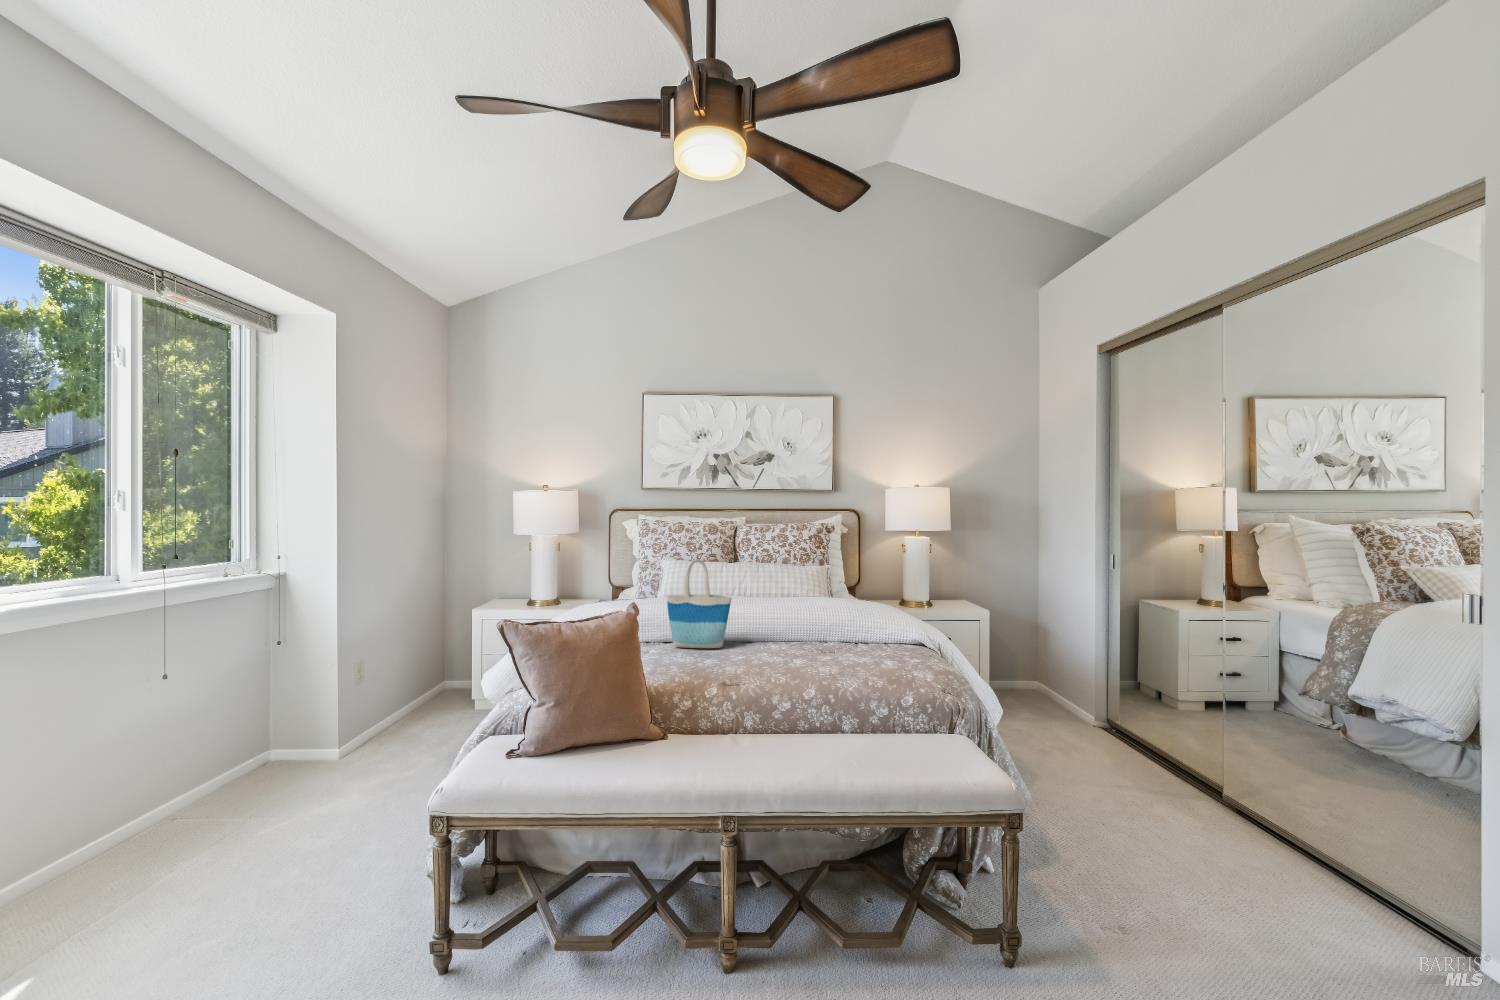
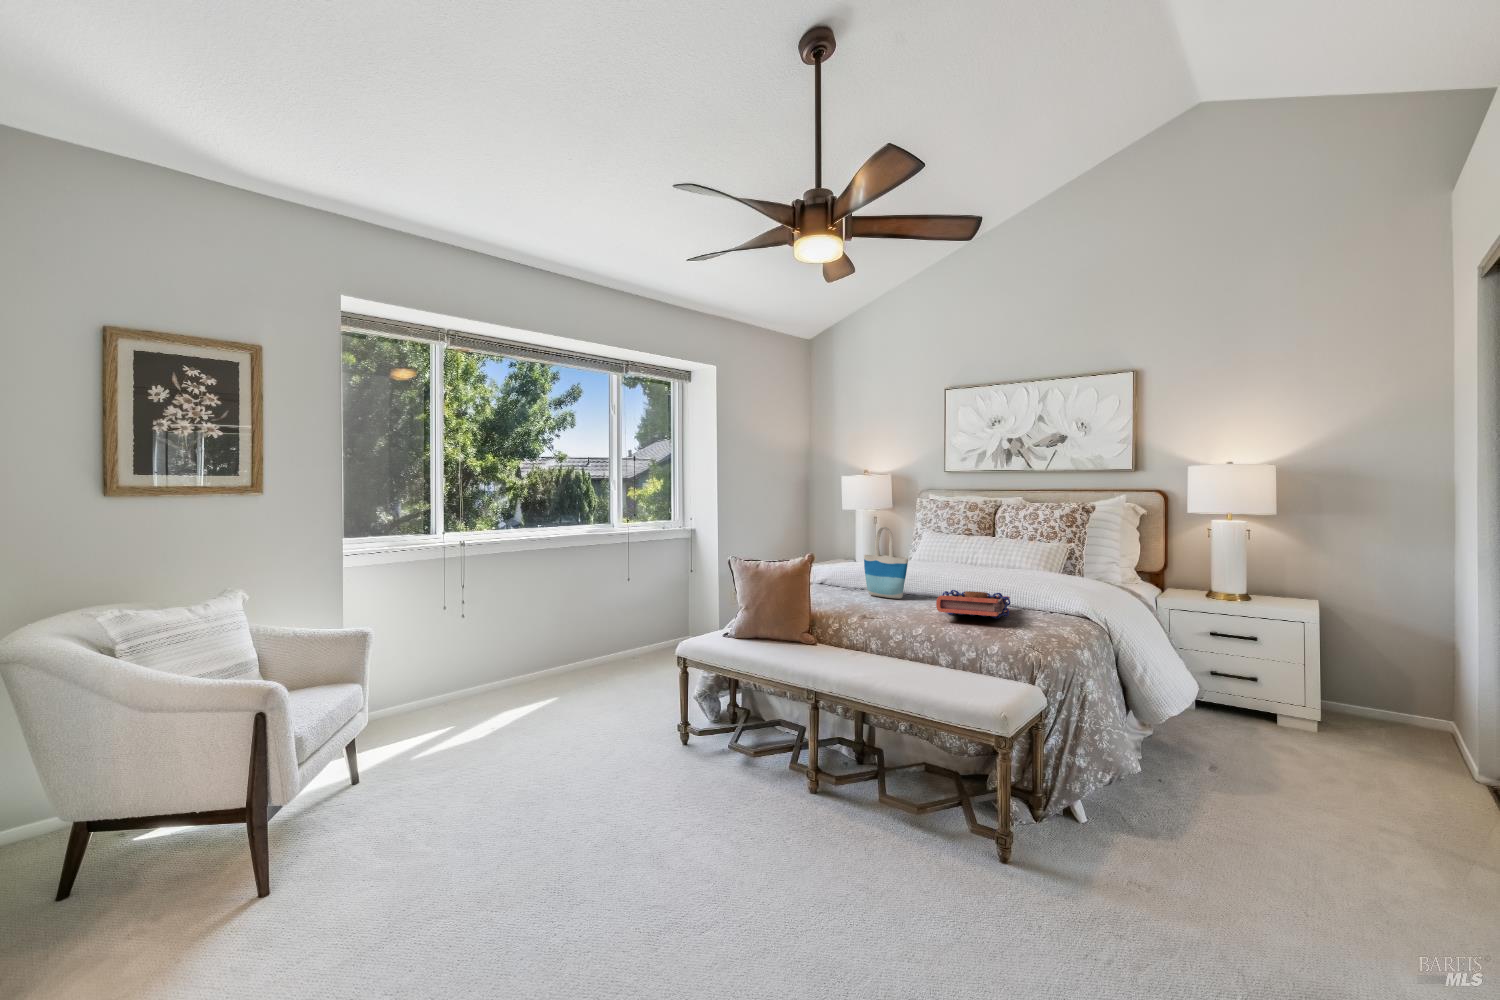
book: none [789,630,882,664] -> present [936,590,1010,618]

